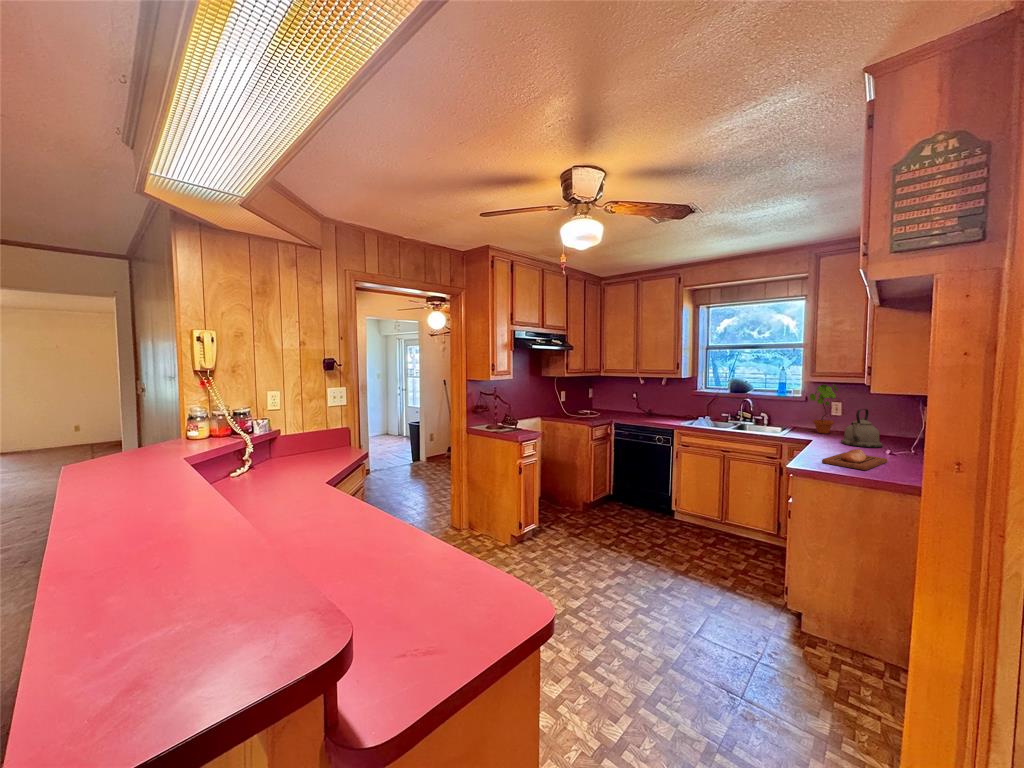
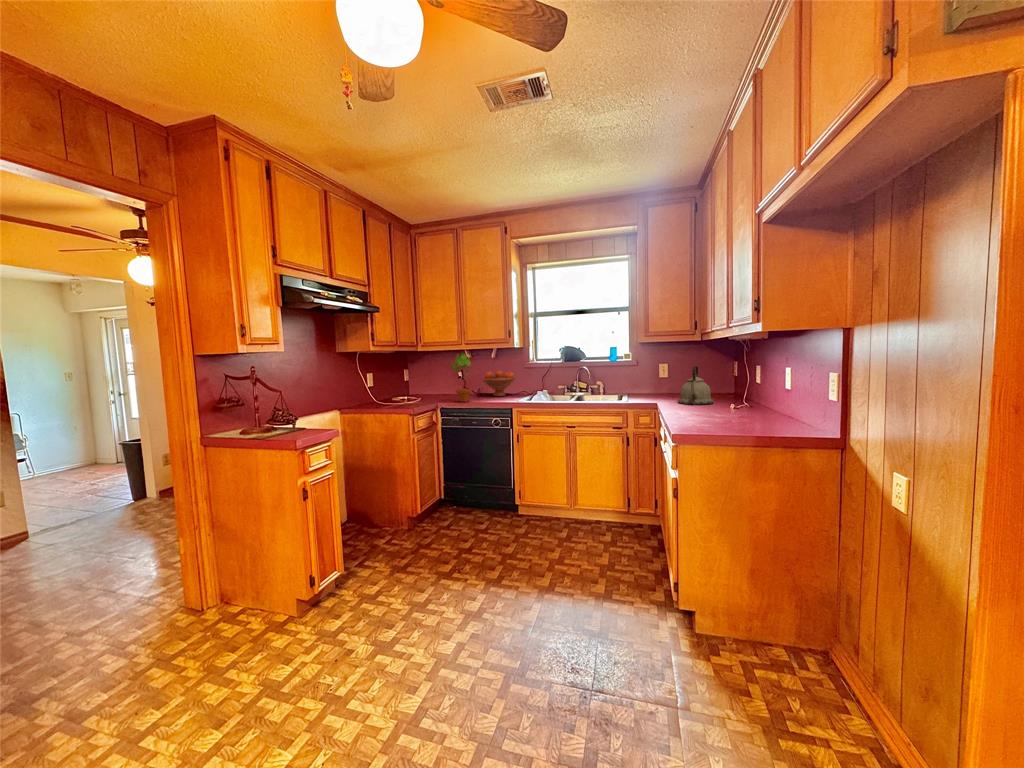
potted plant: present [810,384,837,434] -> present [450,353,472,402]
fruit bowl: none [651,396,682,418] -> present [482,371,515,396]
bread loaf: present [822,449,887,470] -> none [690,406,738,427]

